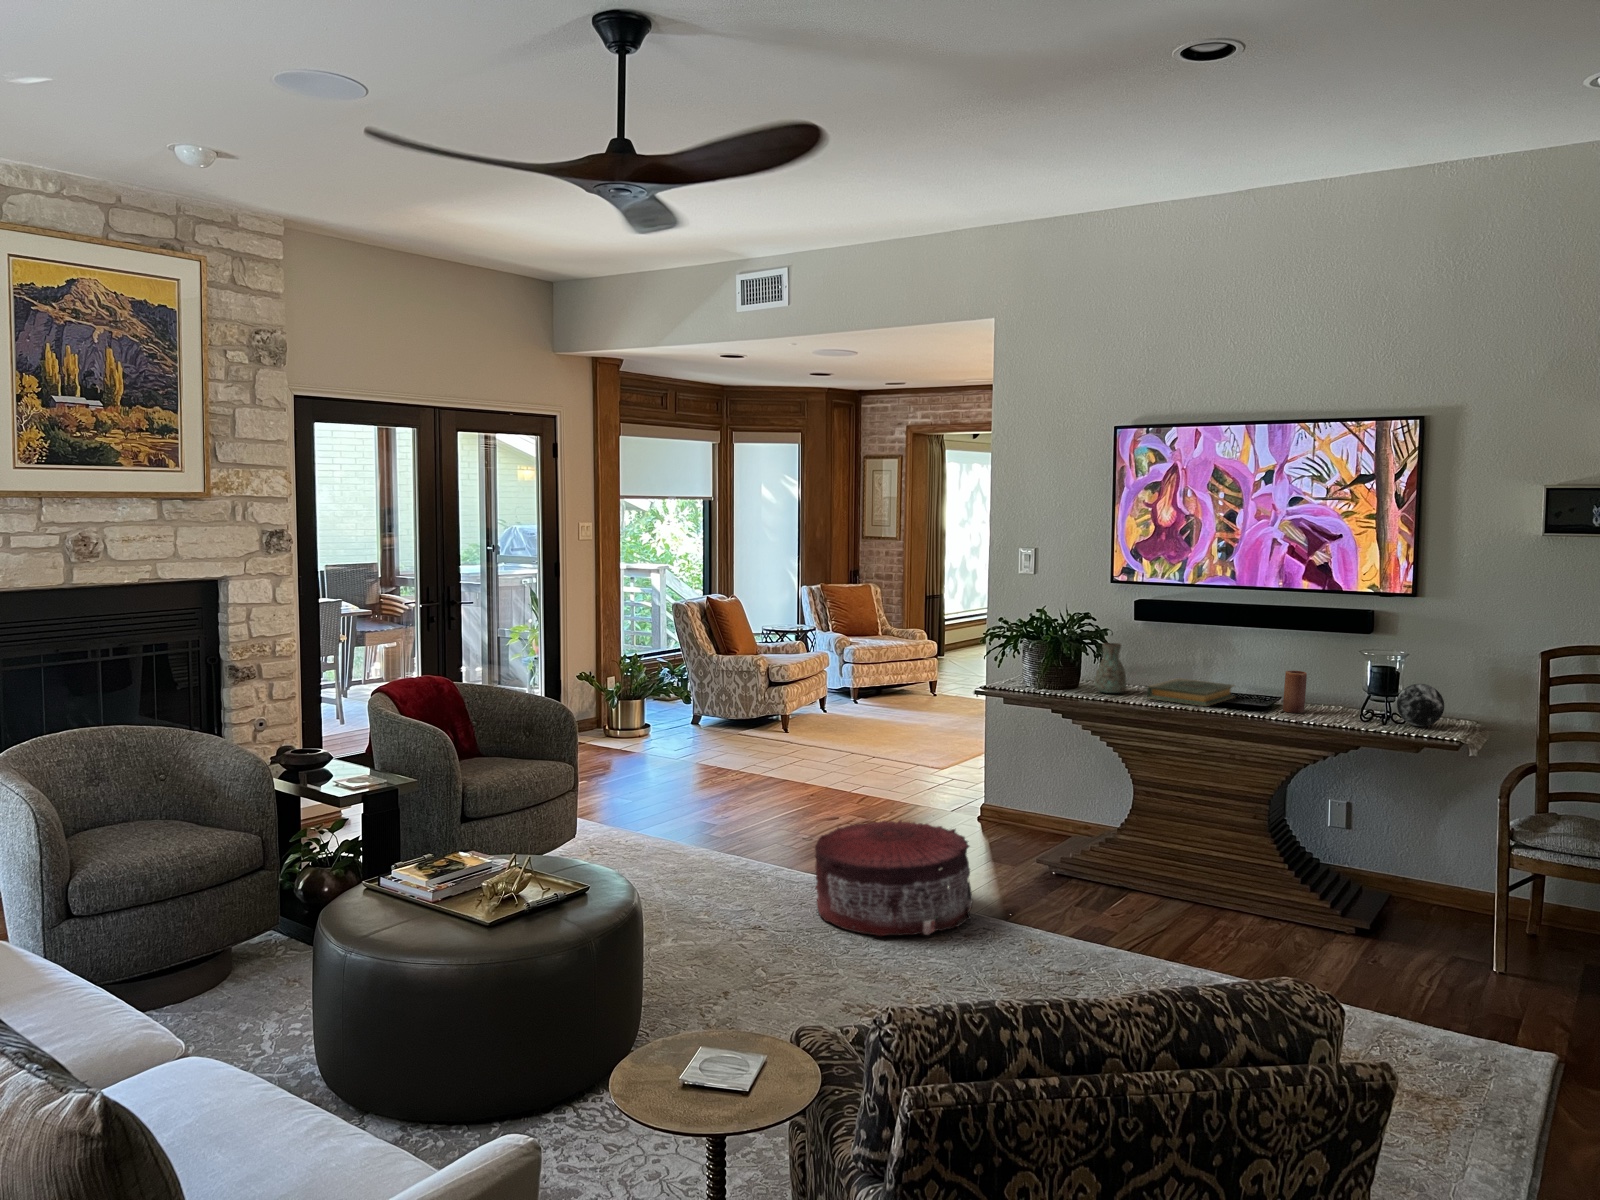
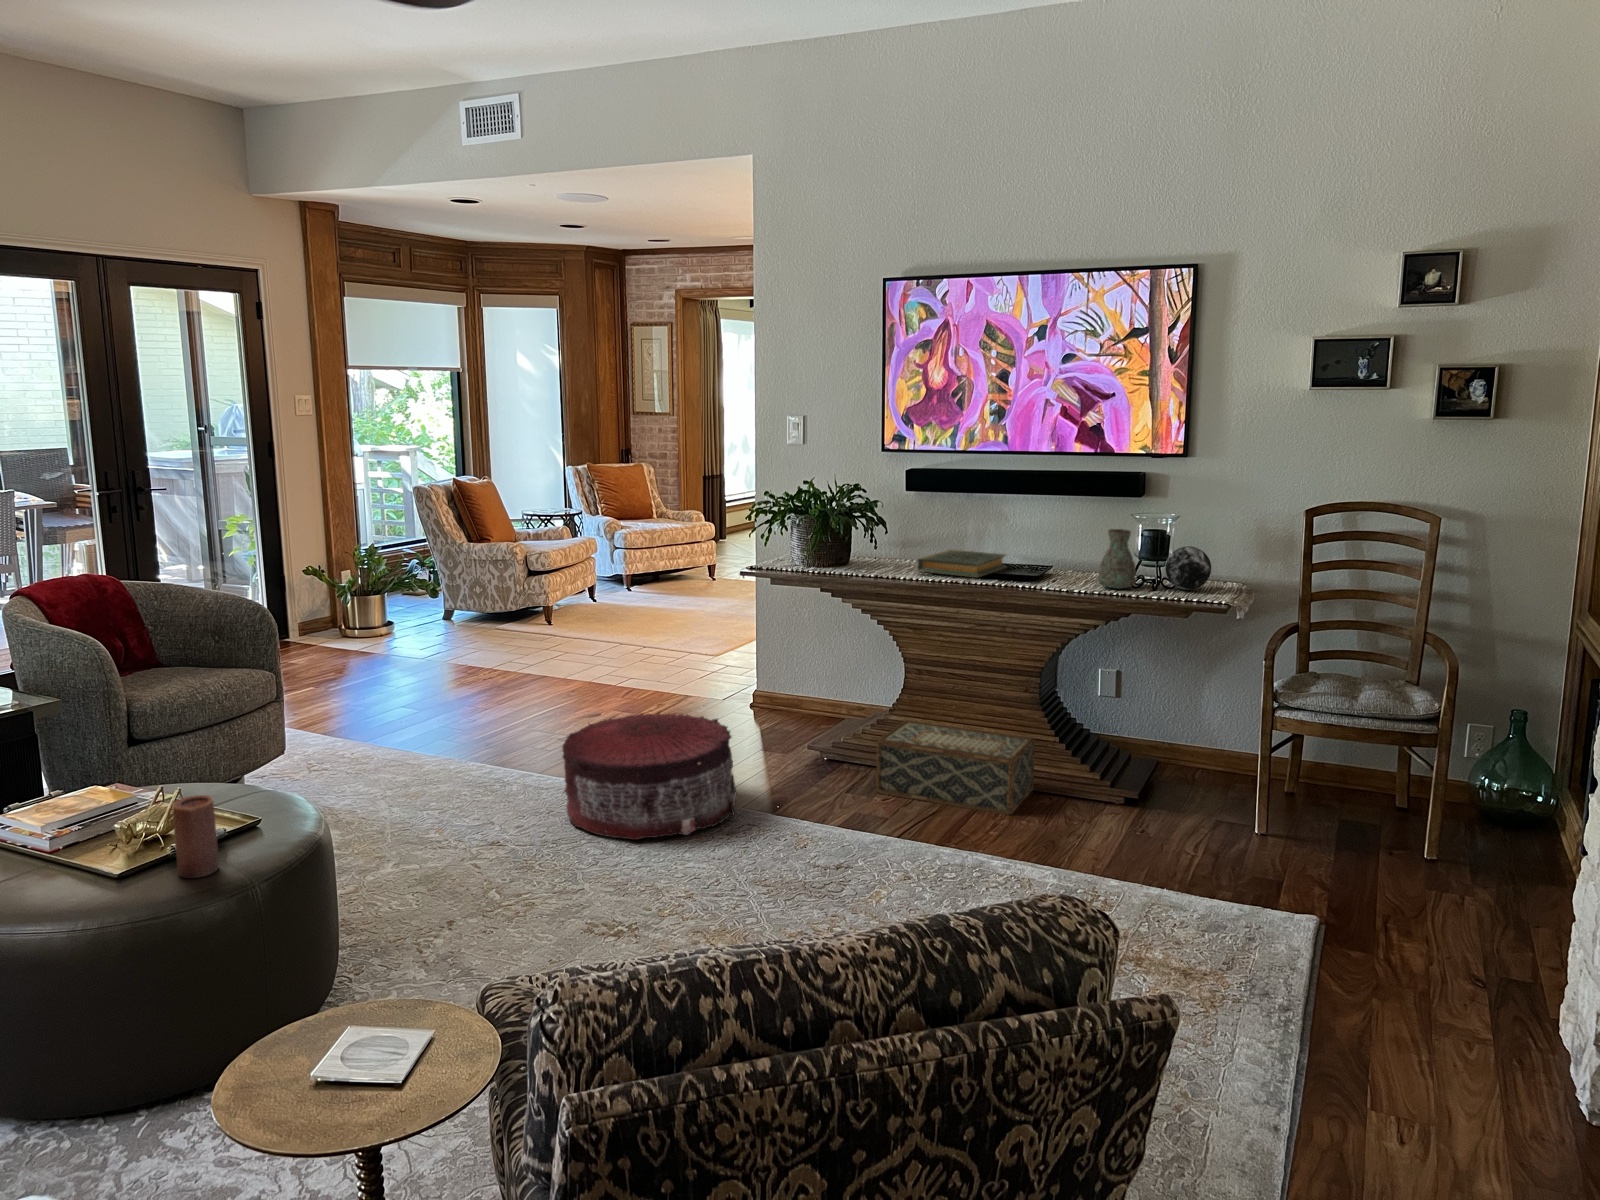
decorative vase: present [1094,643,1127,693] -> present [1098,529,1136,589]
candle: present [1283,671,1307,713] -> present [172,795,219,878]
woven basket: none [1105,840,1264,938] -> present [876,720,1035,815]

